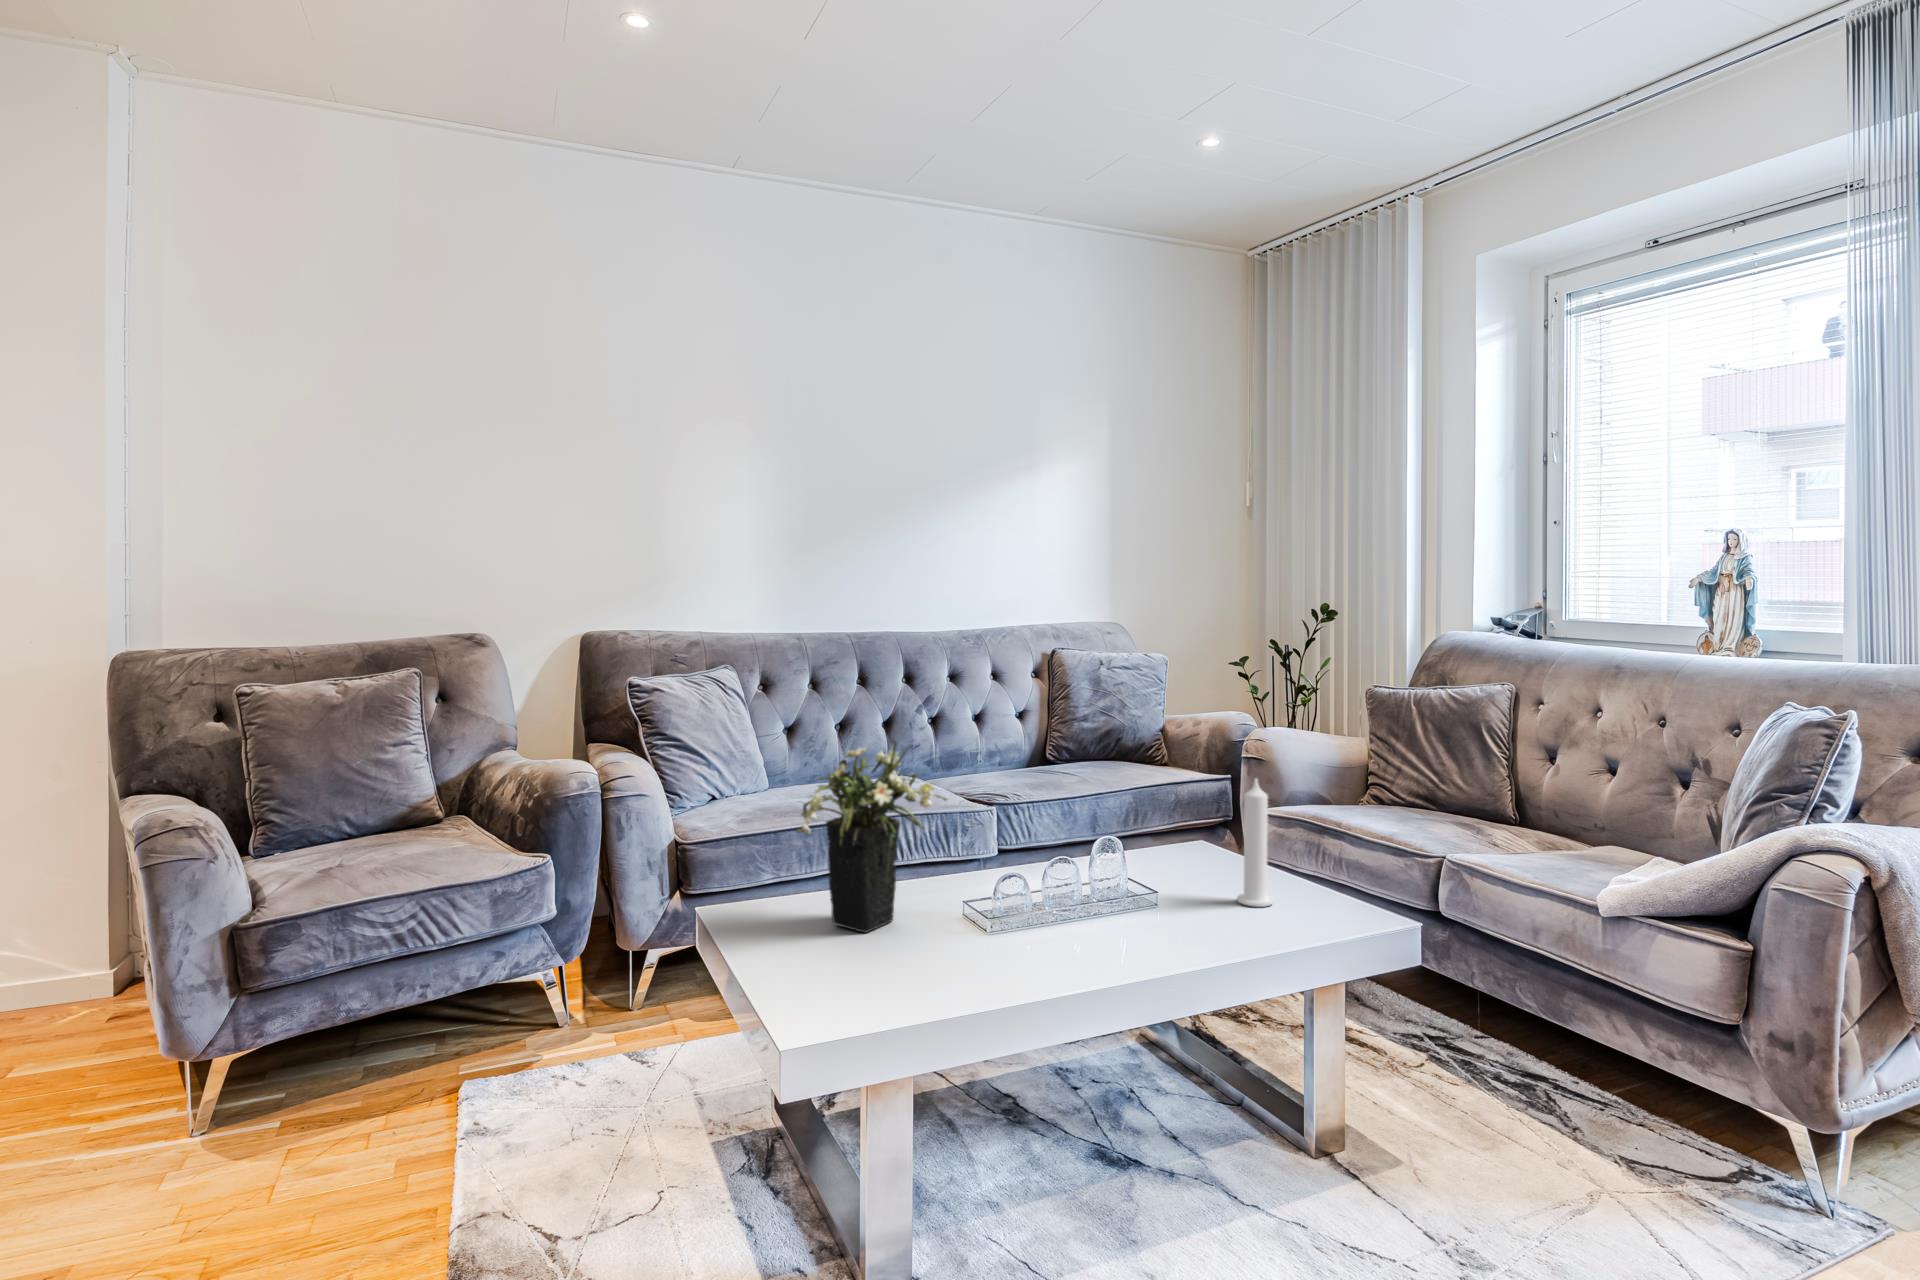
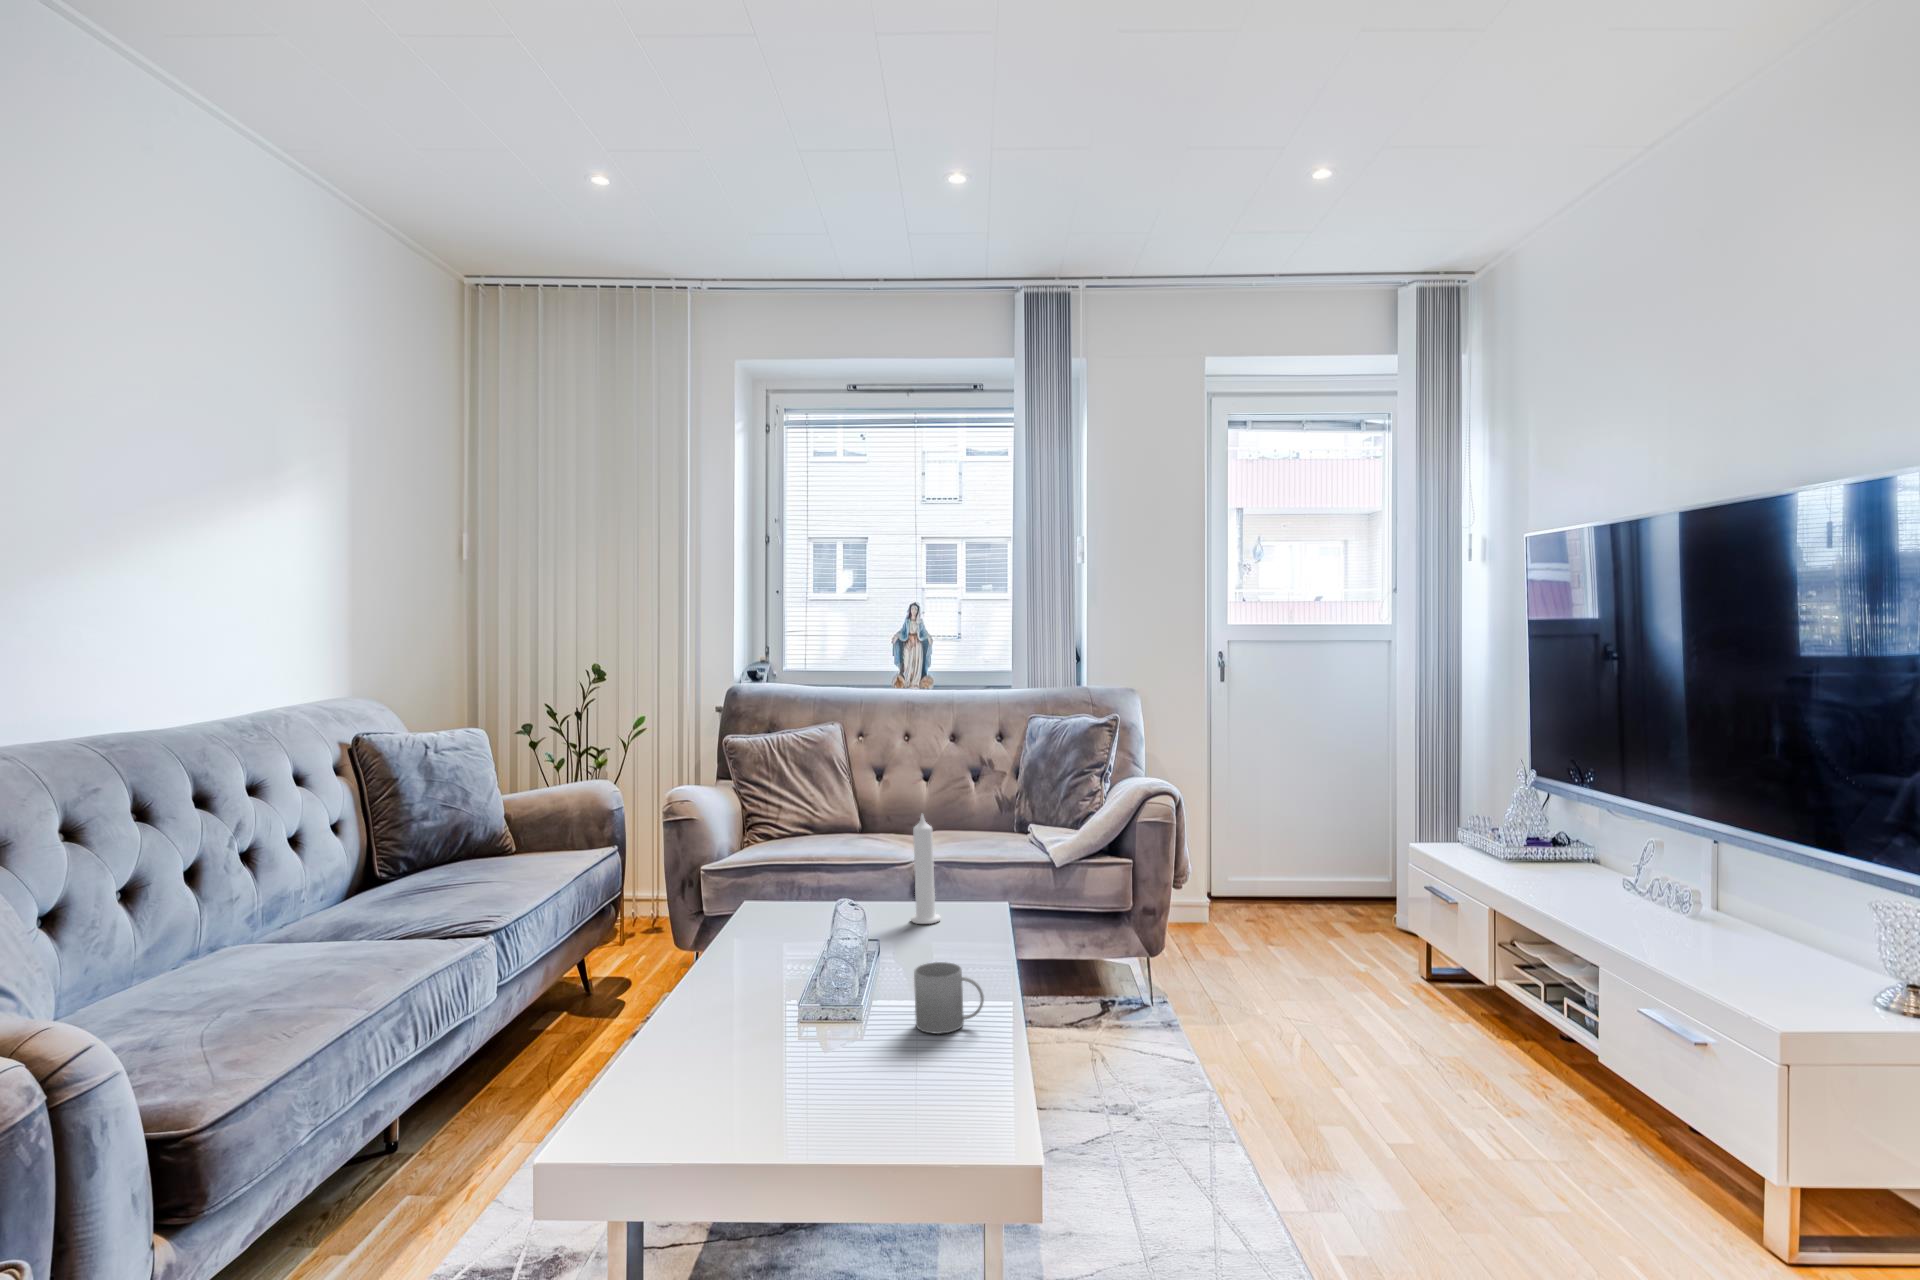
flower arrangement: present [797,741,947,933] -> none [676,834,835,1066]
mug: none [967,903,1017,975] -> present [914,962,984,1034]

